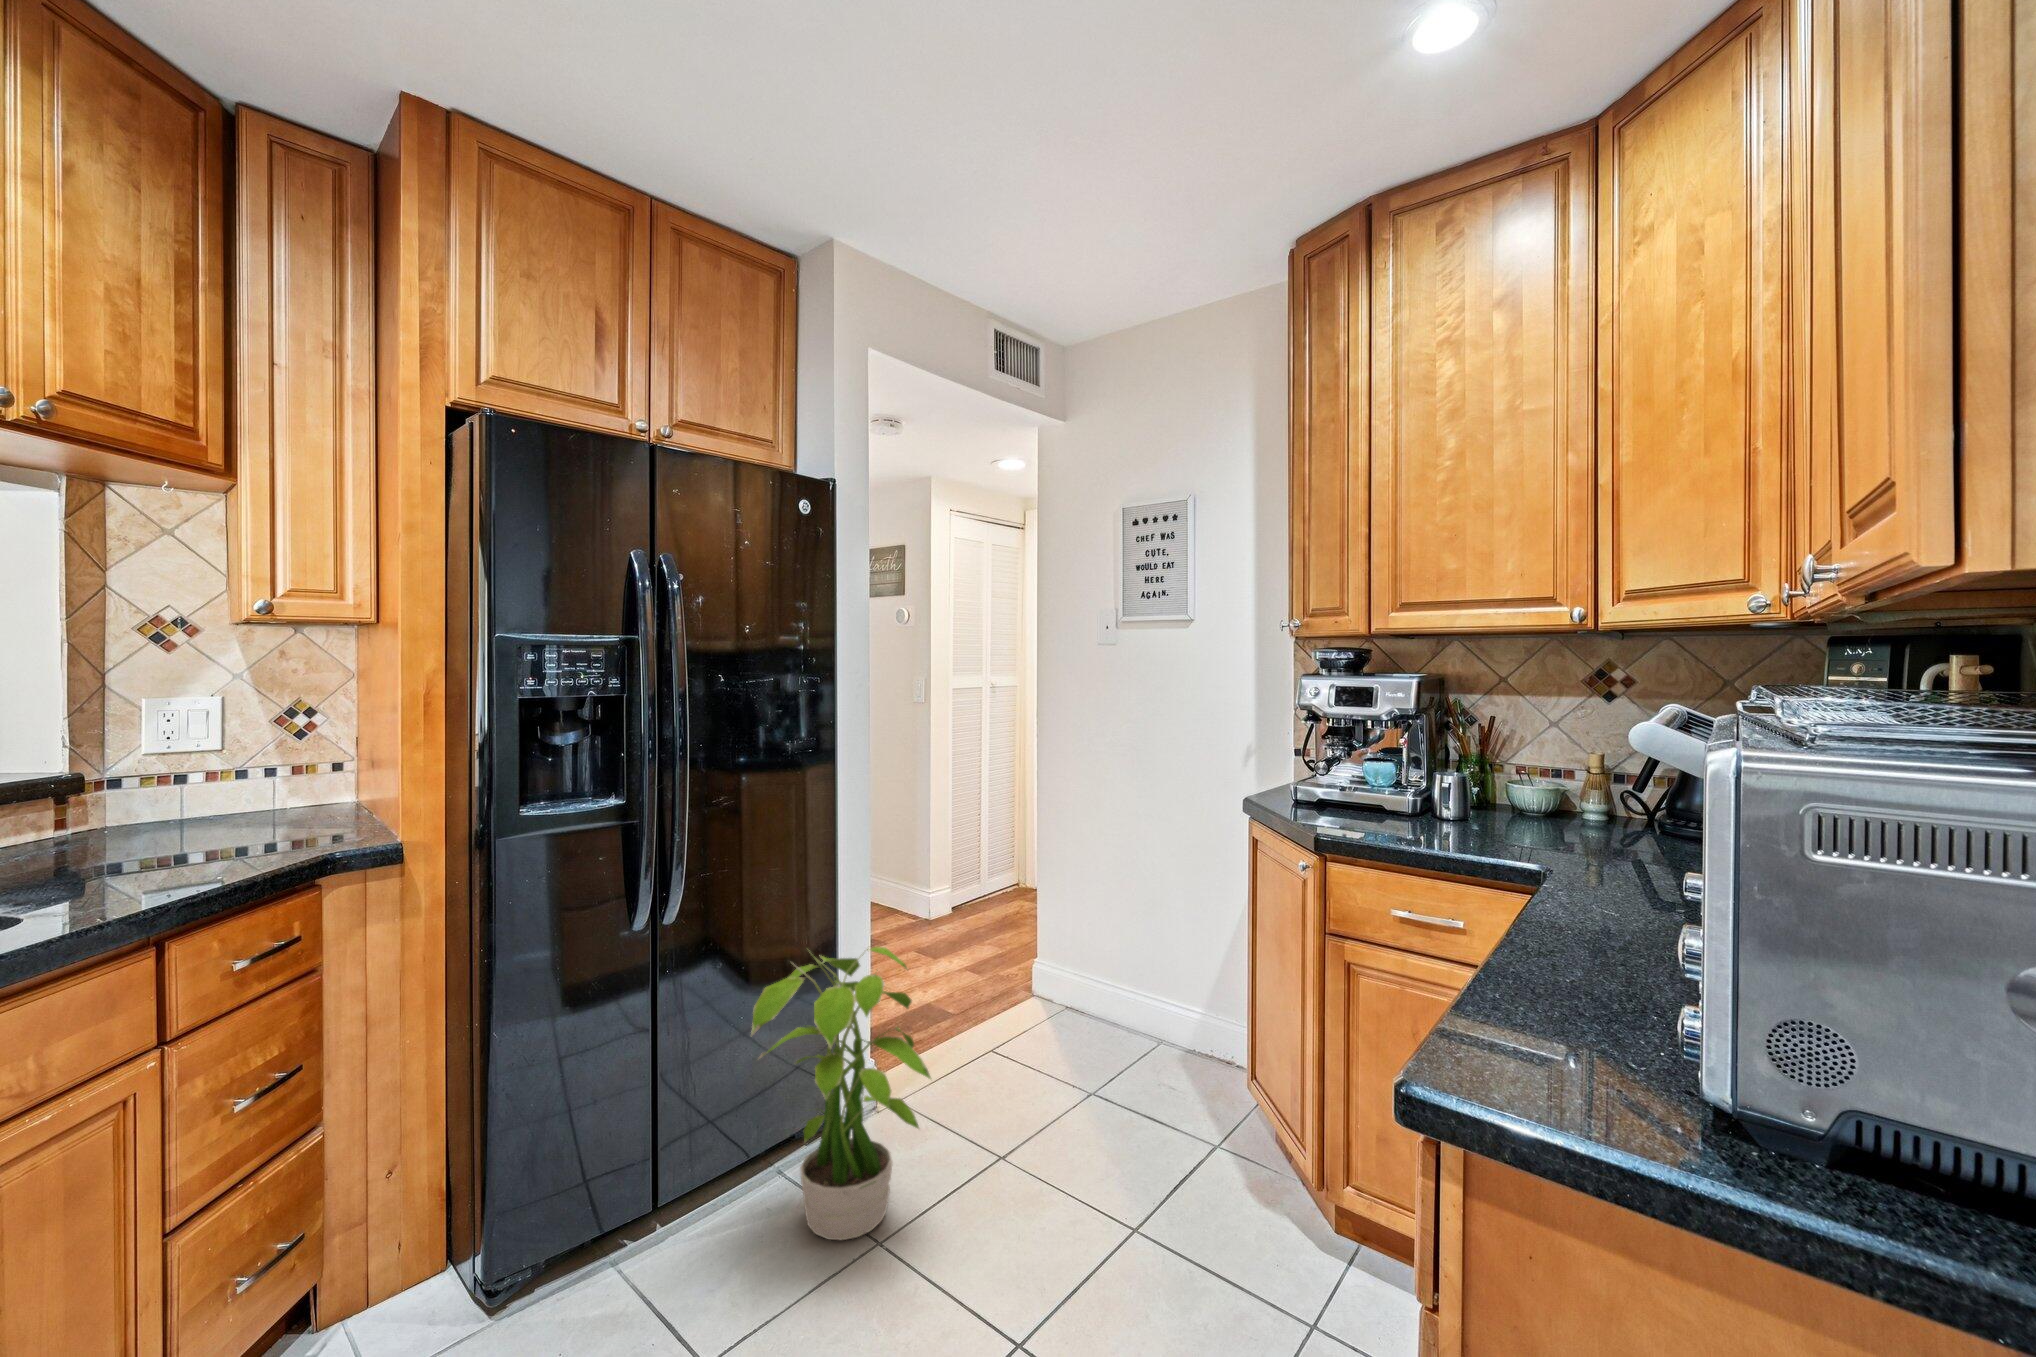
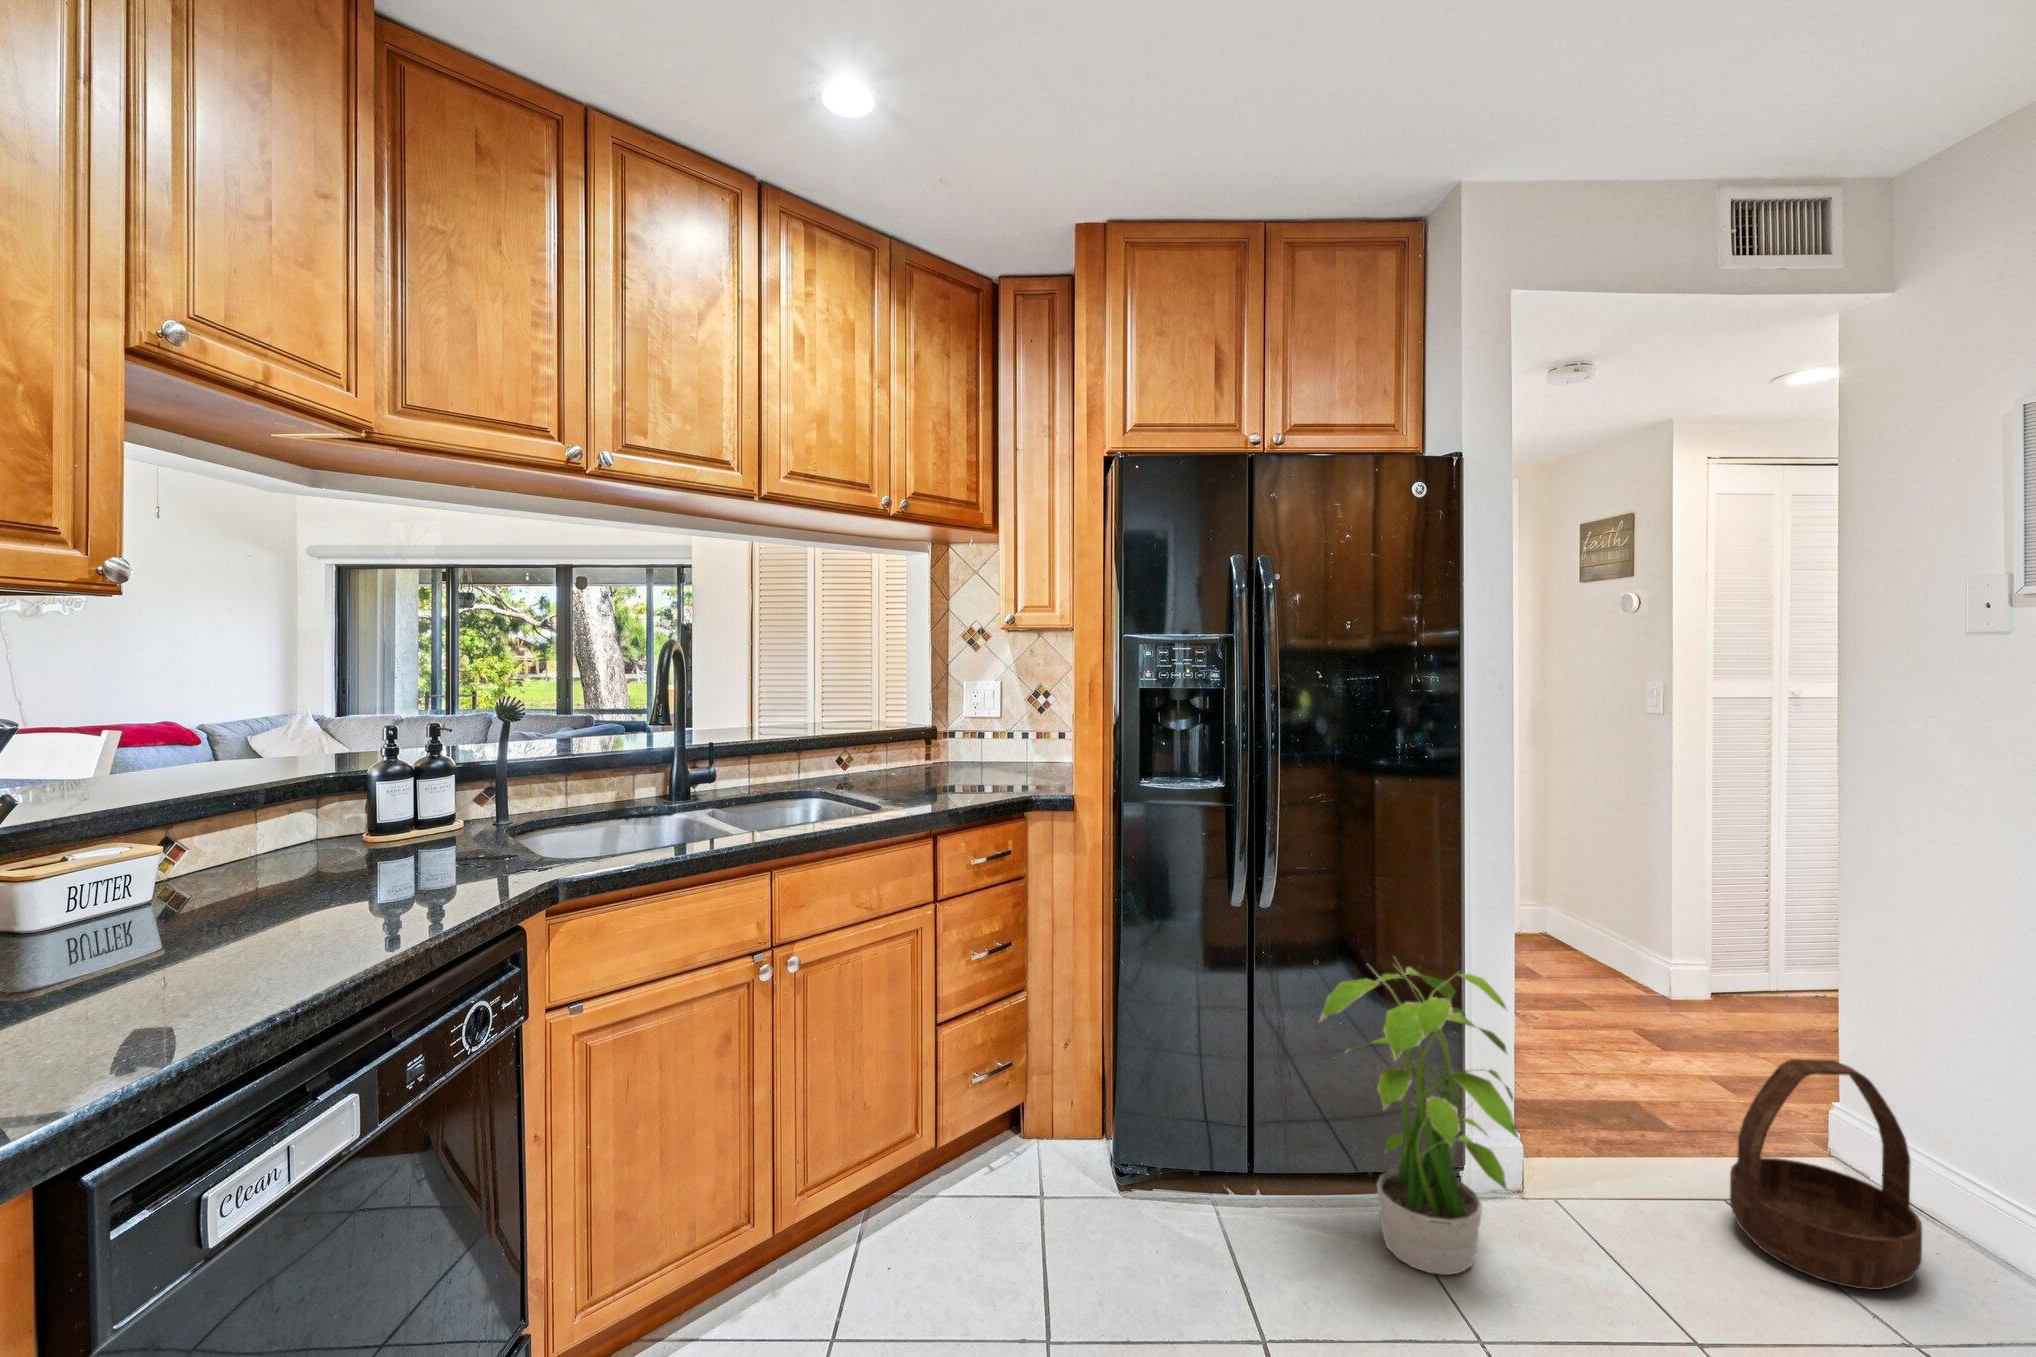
basket: none [1018,944,1120,1101] -> present [1730,1059,1922,1290]

